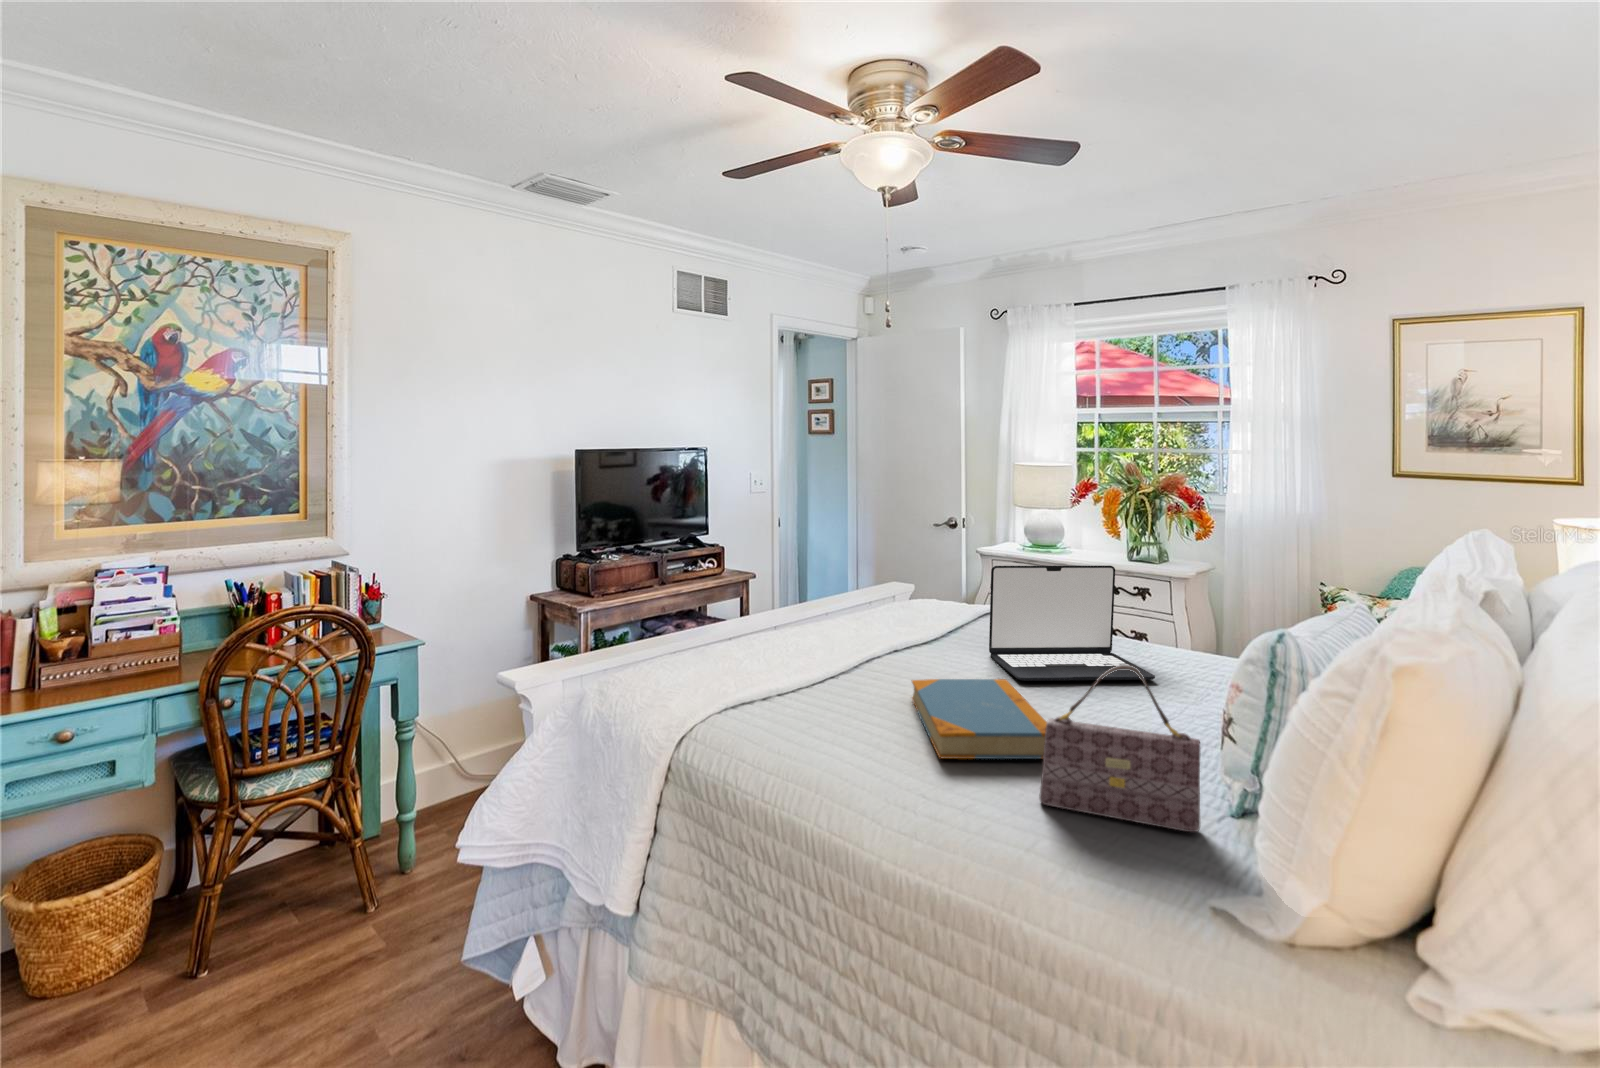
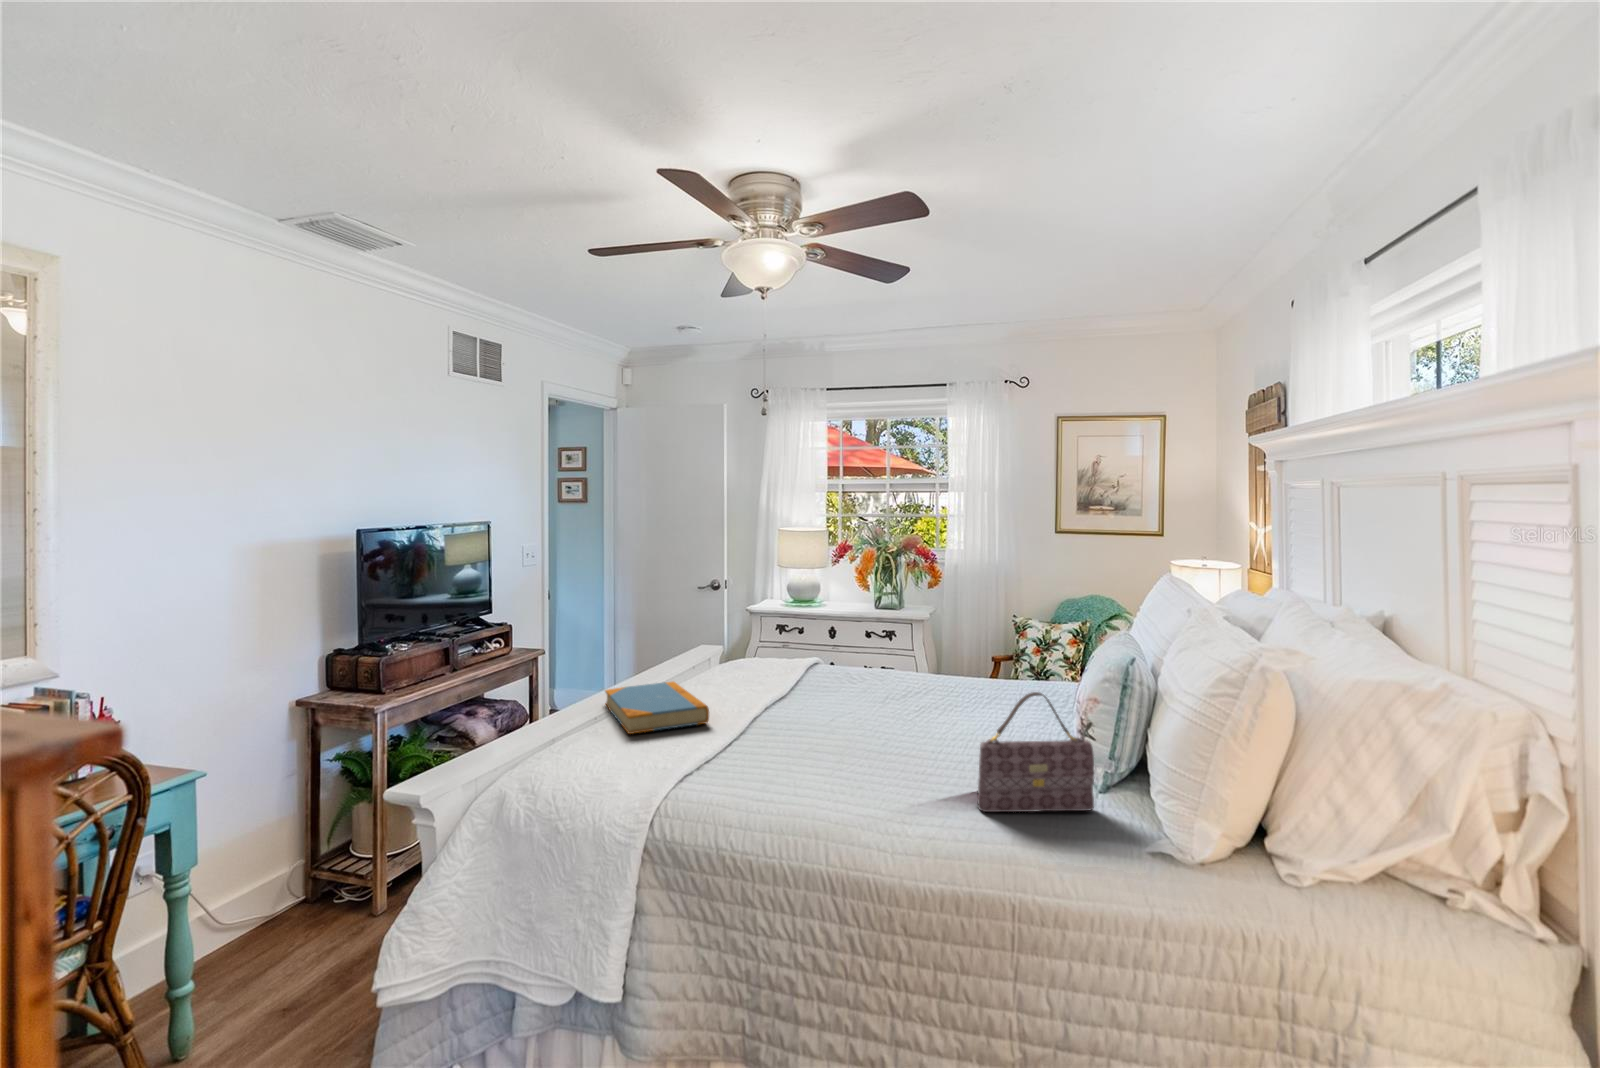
laptop: present [989,566,1155,681] -> none [841,615,977,718]
book: present [912,679,1047,759] -> present [605,682,709,734]

